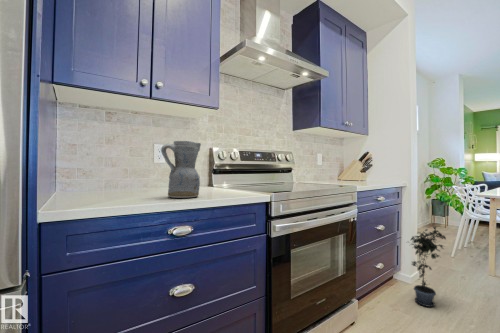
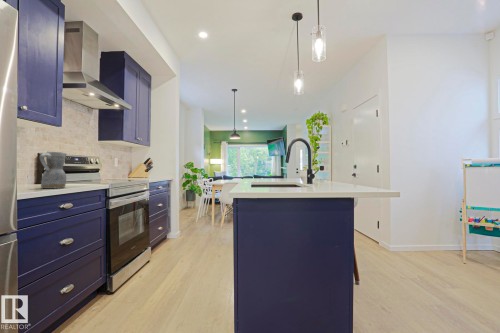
potted plant: present [411,227,446,307] -> none [174,201,193,245]

